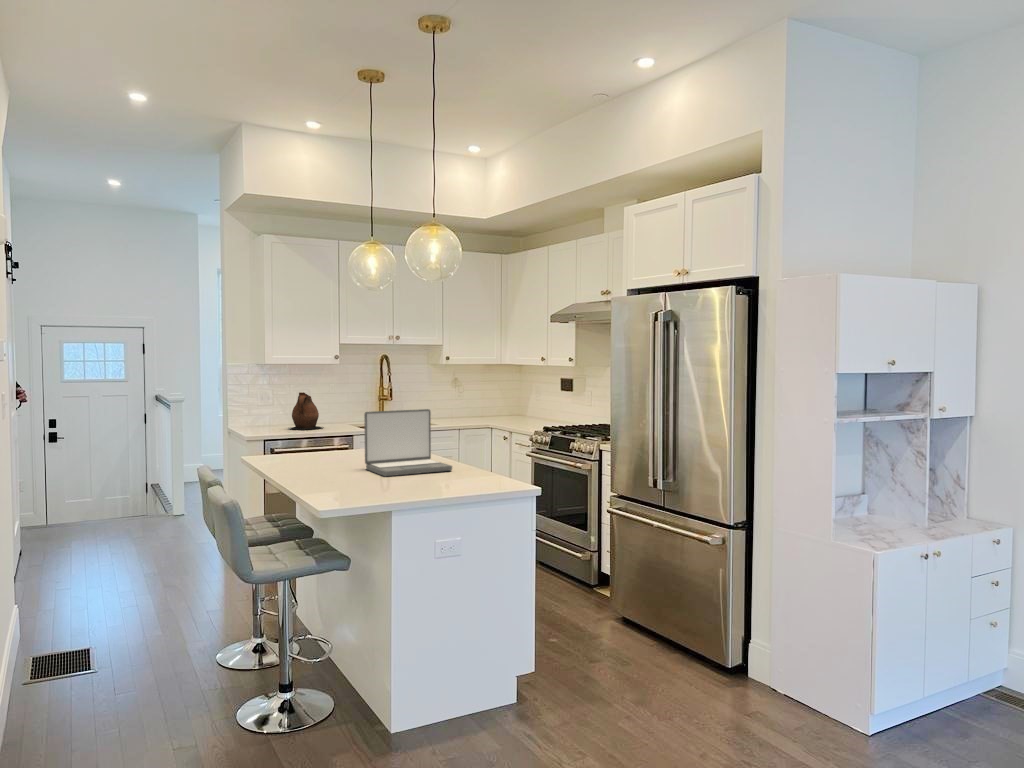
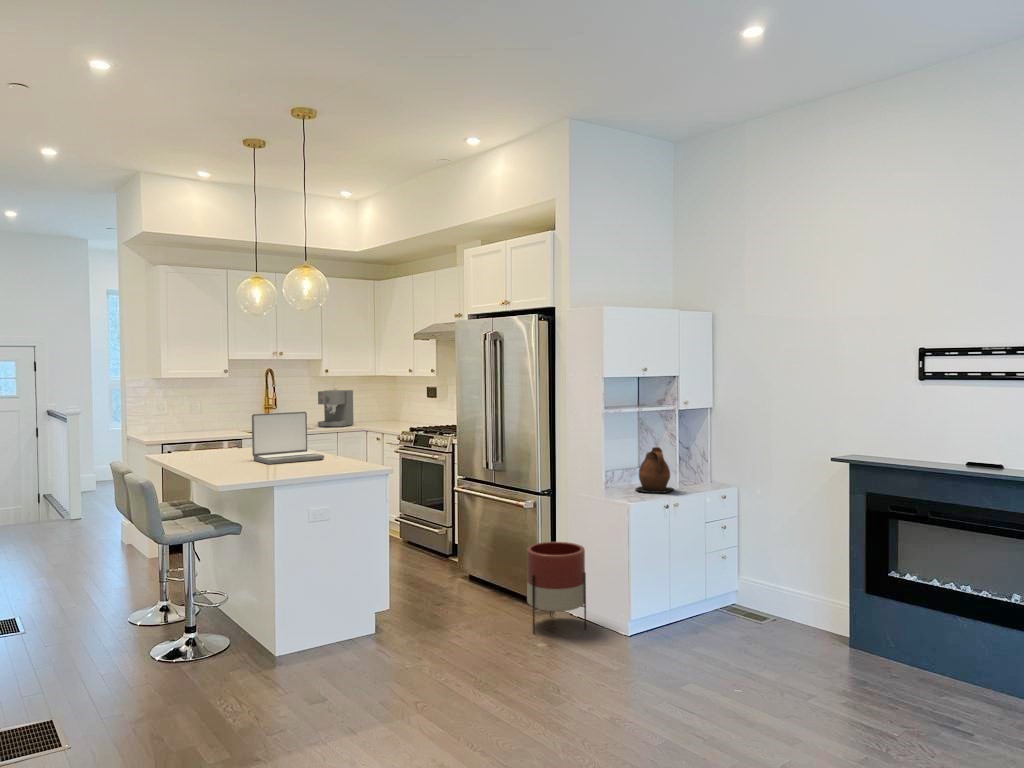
coffee maker: none [437,380,476,423] -> present [318,390,354,427]
ceramic pitcher: present [291,392,324,430] -> present [636,447,674,493]
planter: none [720,593,806,721] -> present [527,542,586,633]

